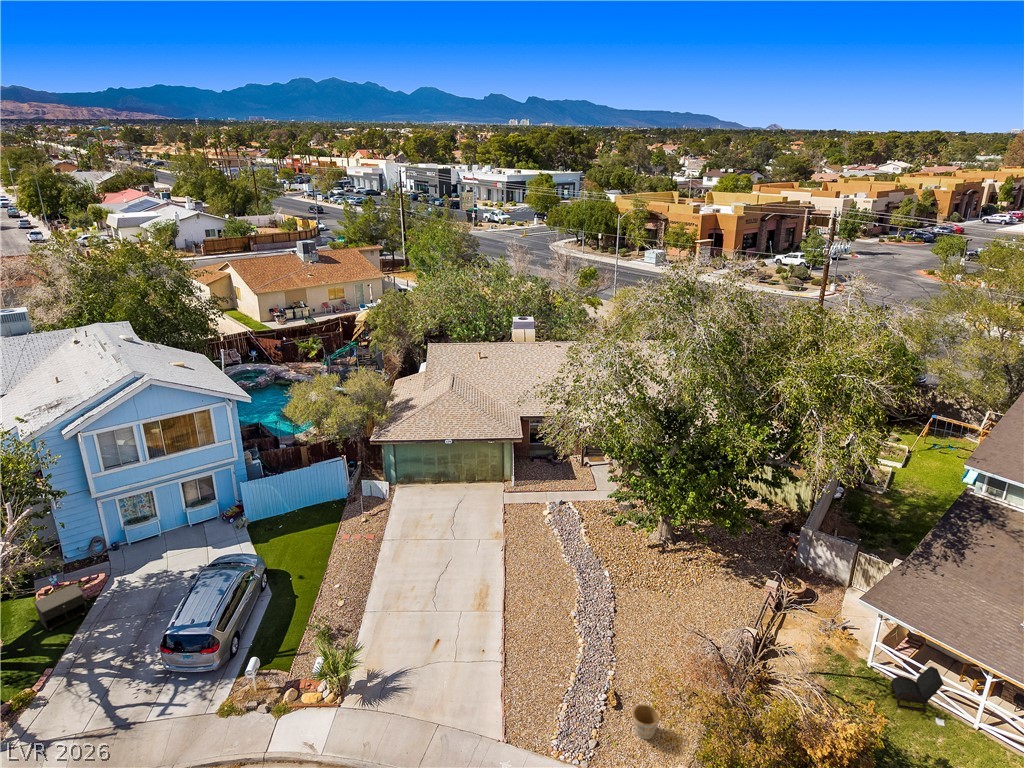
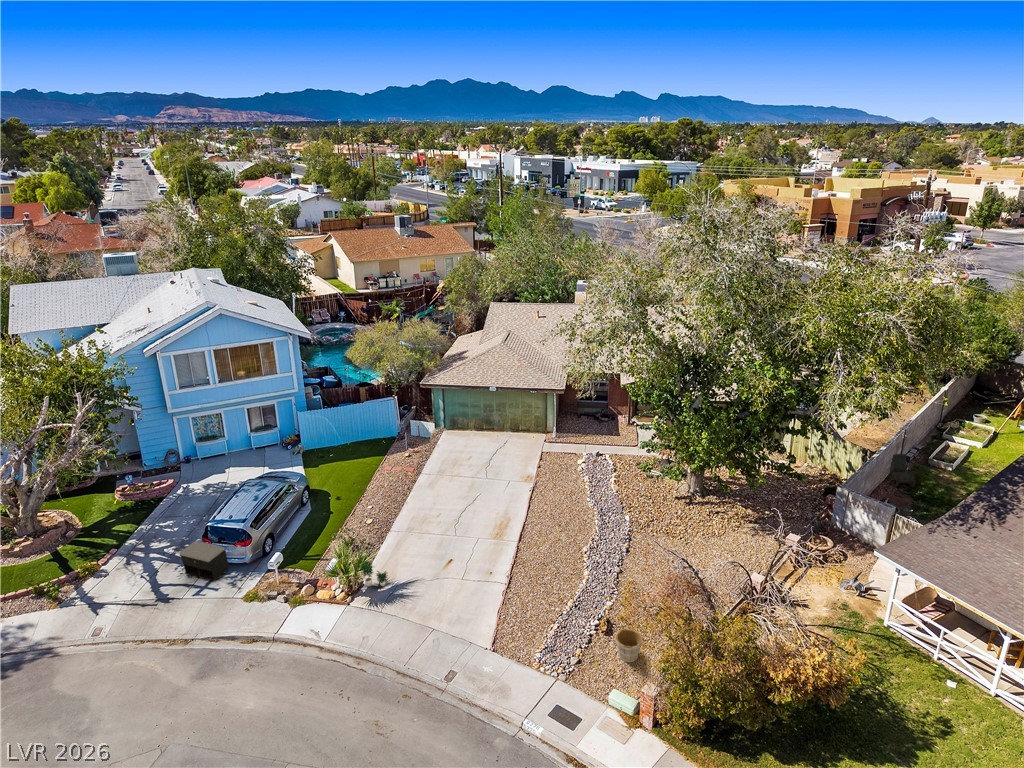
storage bench: present [34,584,87,630] -> present [179,541,229,581]
potted plant: none [349,655,379,683] -> present [361,561,387,586]
lounge chair: present [891,666,944,713] -> present [888,454,916,487]

